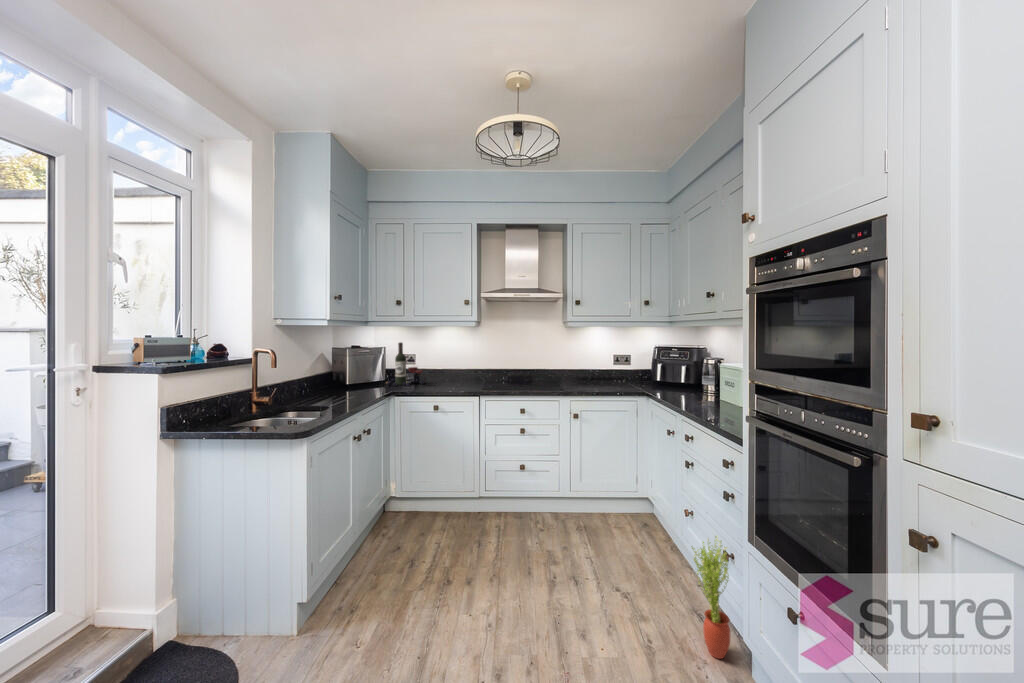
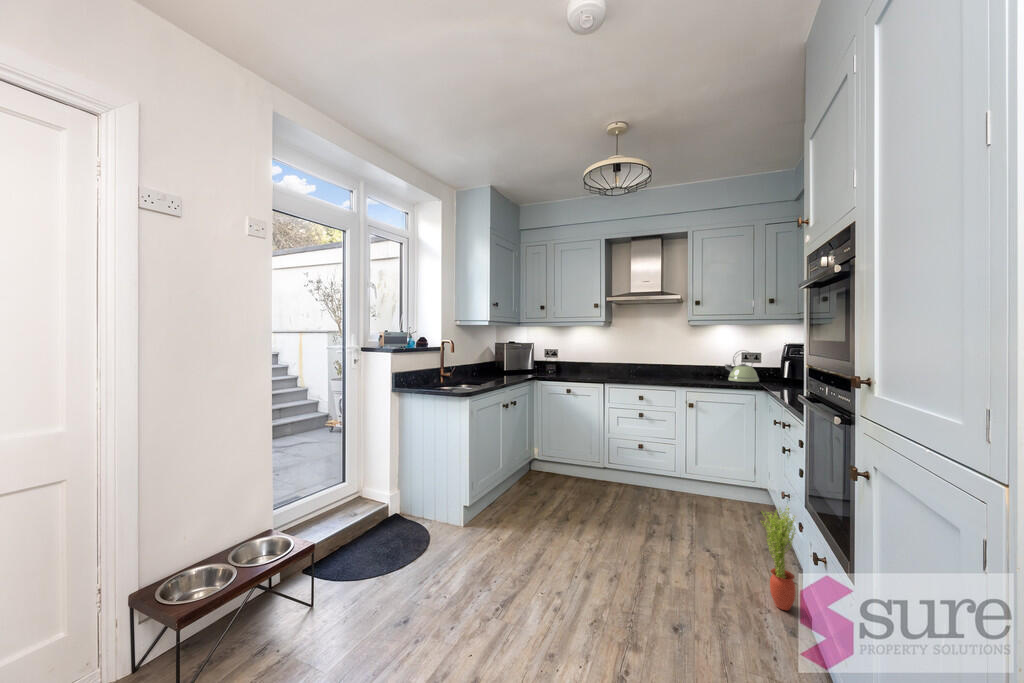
wine bottle: present [386,343,424,386] -> none [534,339,564,374]
kettle: none [604,354,636,388] -> present [725,352,759,382]

